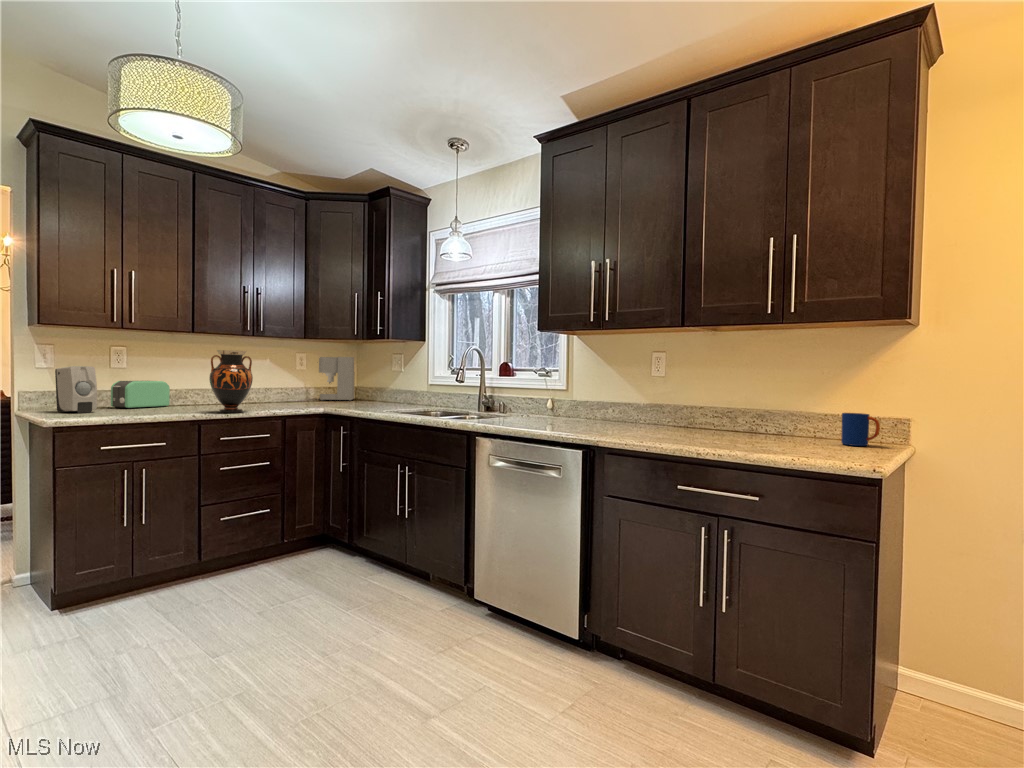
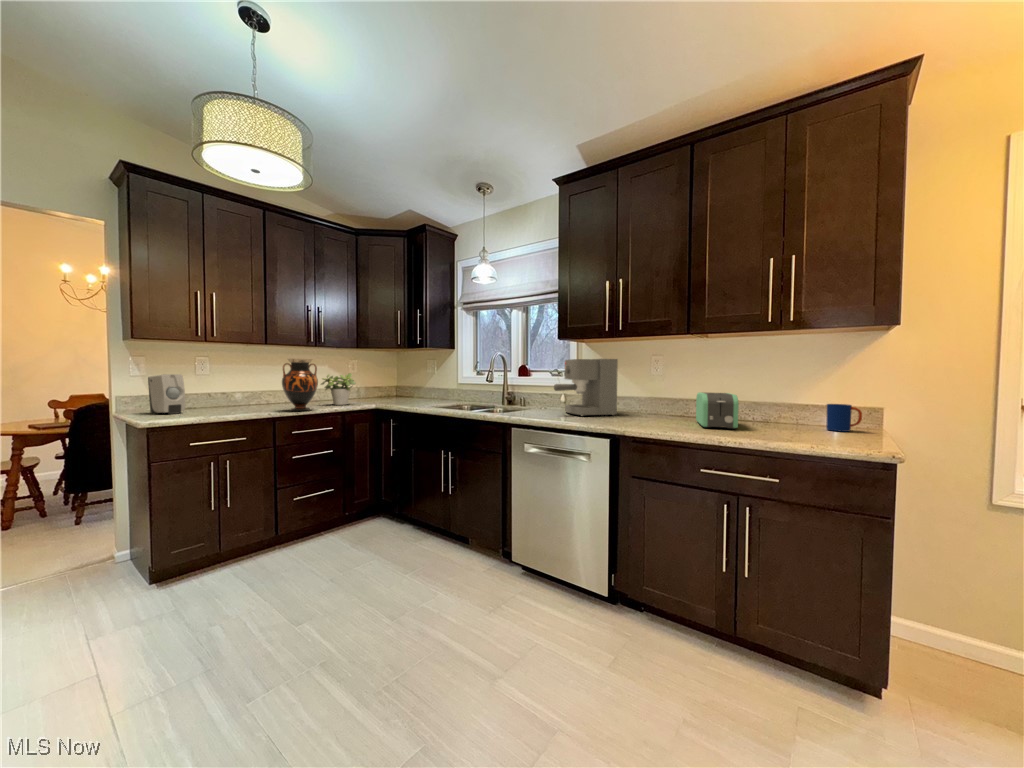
coffee maker: present [319,357,355,401] -> present [554,359,618,416]
potted plant: none [258,369,301,407] -> present [321,373,356,405]
toaster: present [111,381,170,408] -> present [696,392,739,429]

